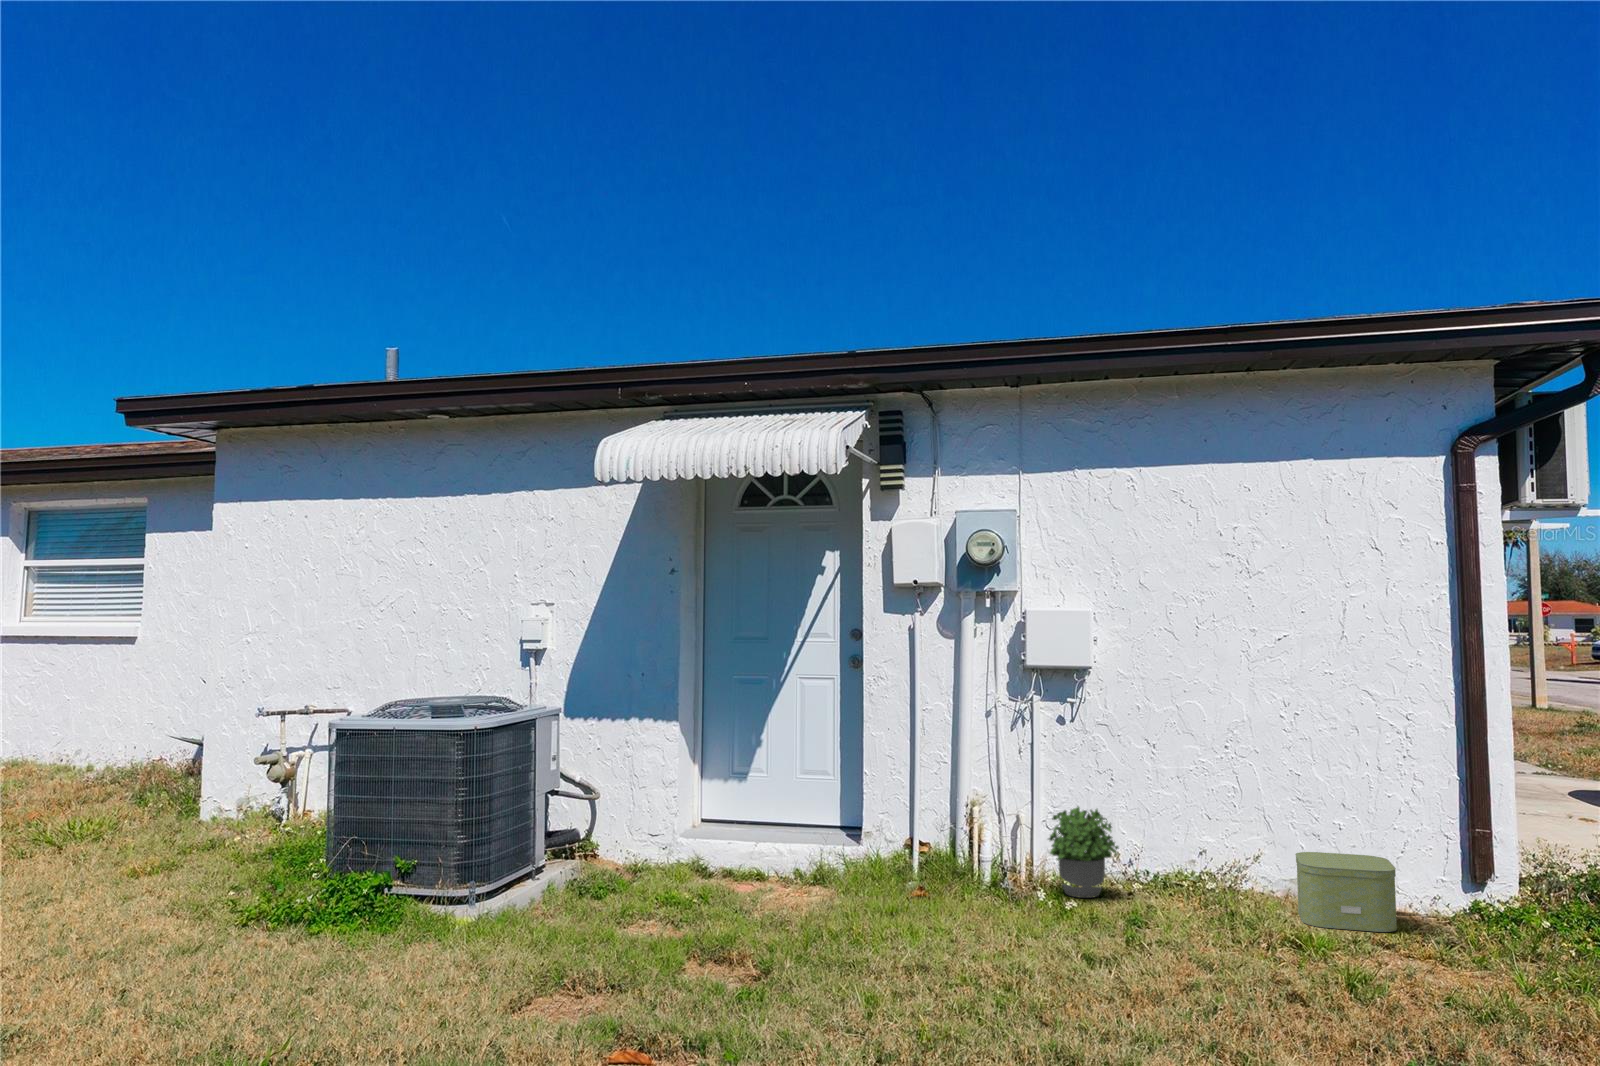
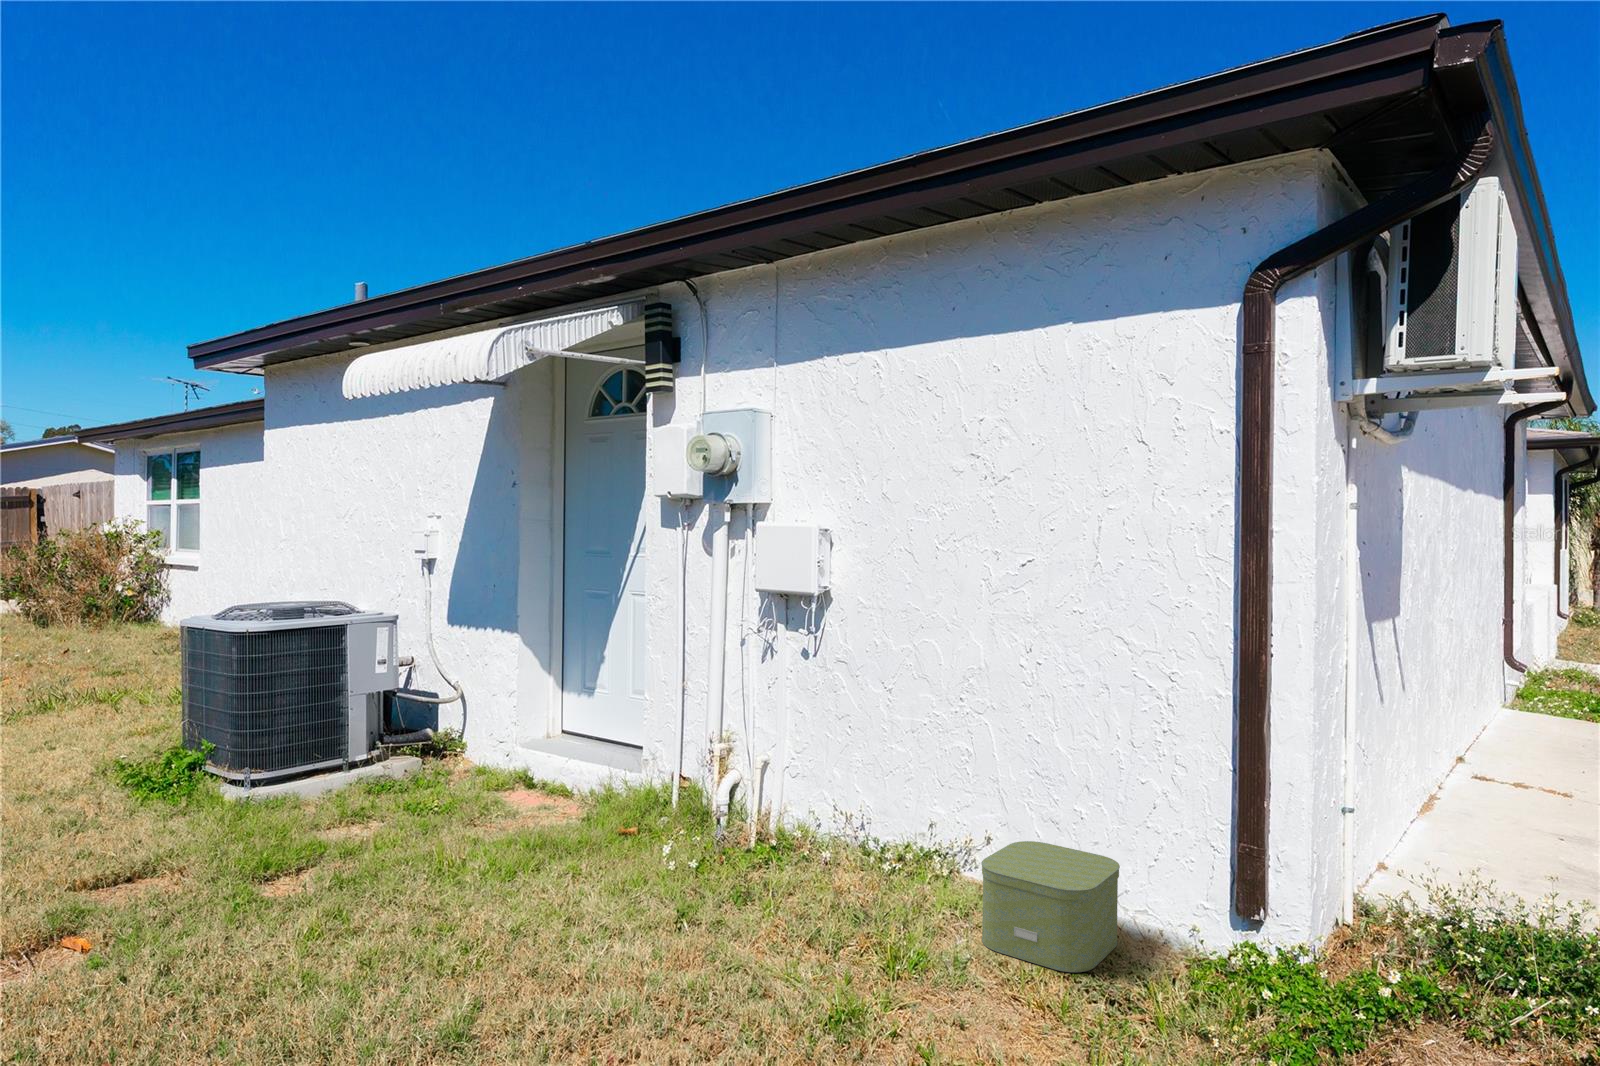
potted plant: present [1049,807,1119,898] -> none [752,756,829,863]

